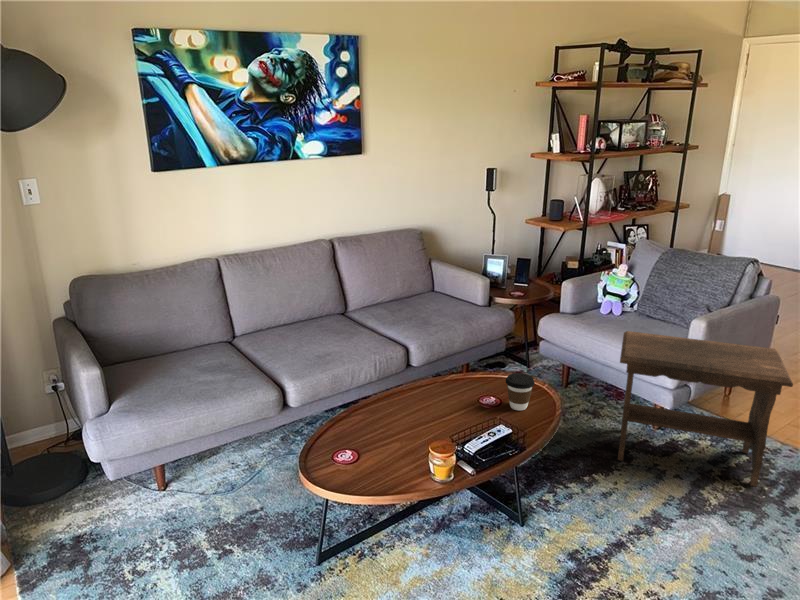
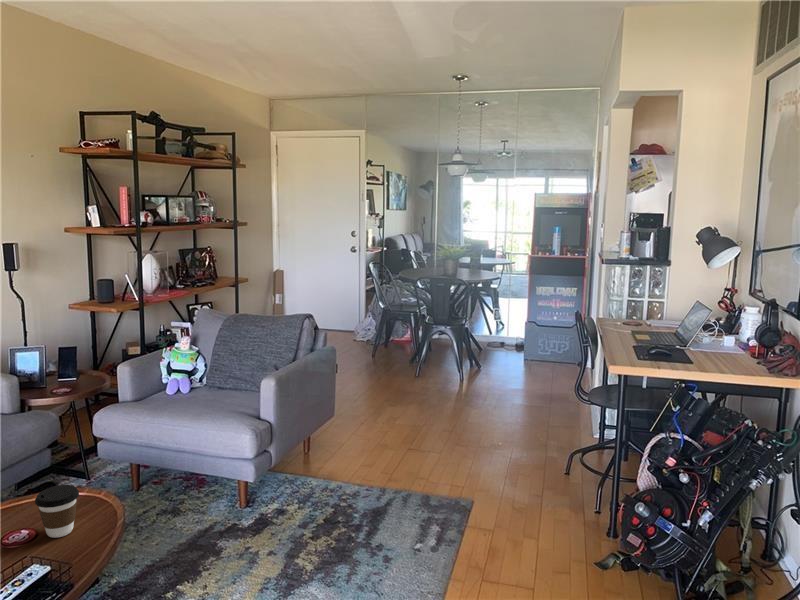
footstool: present [618,331,793,487] -> none [189,394,357,558]

